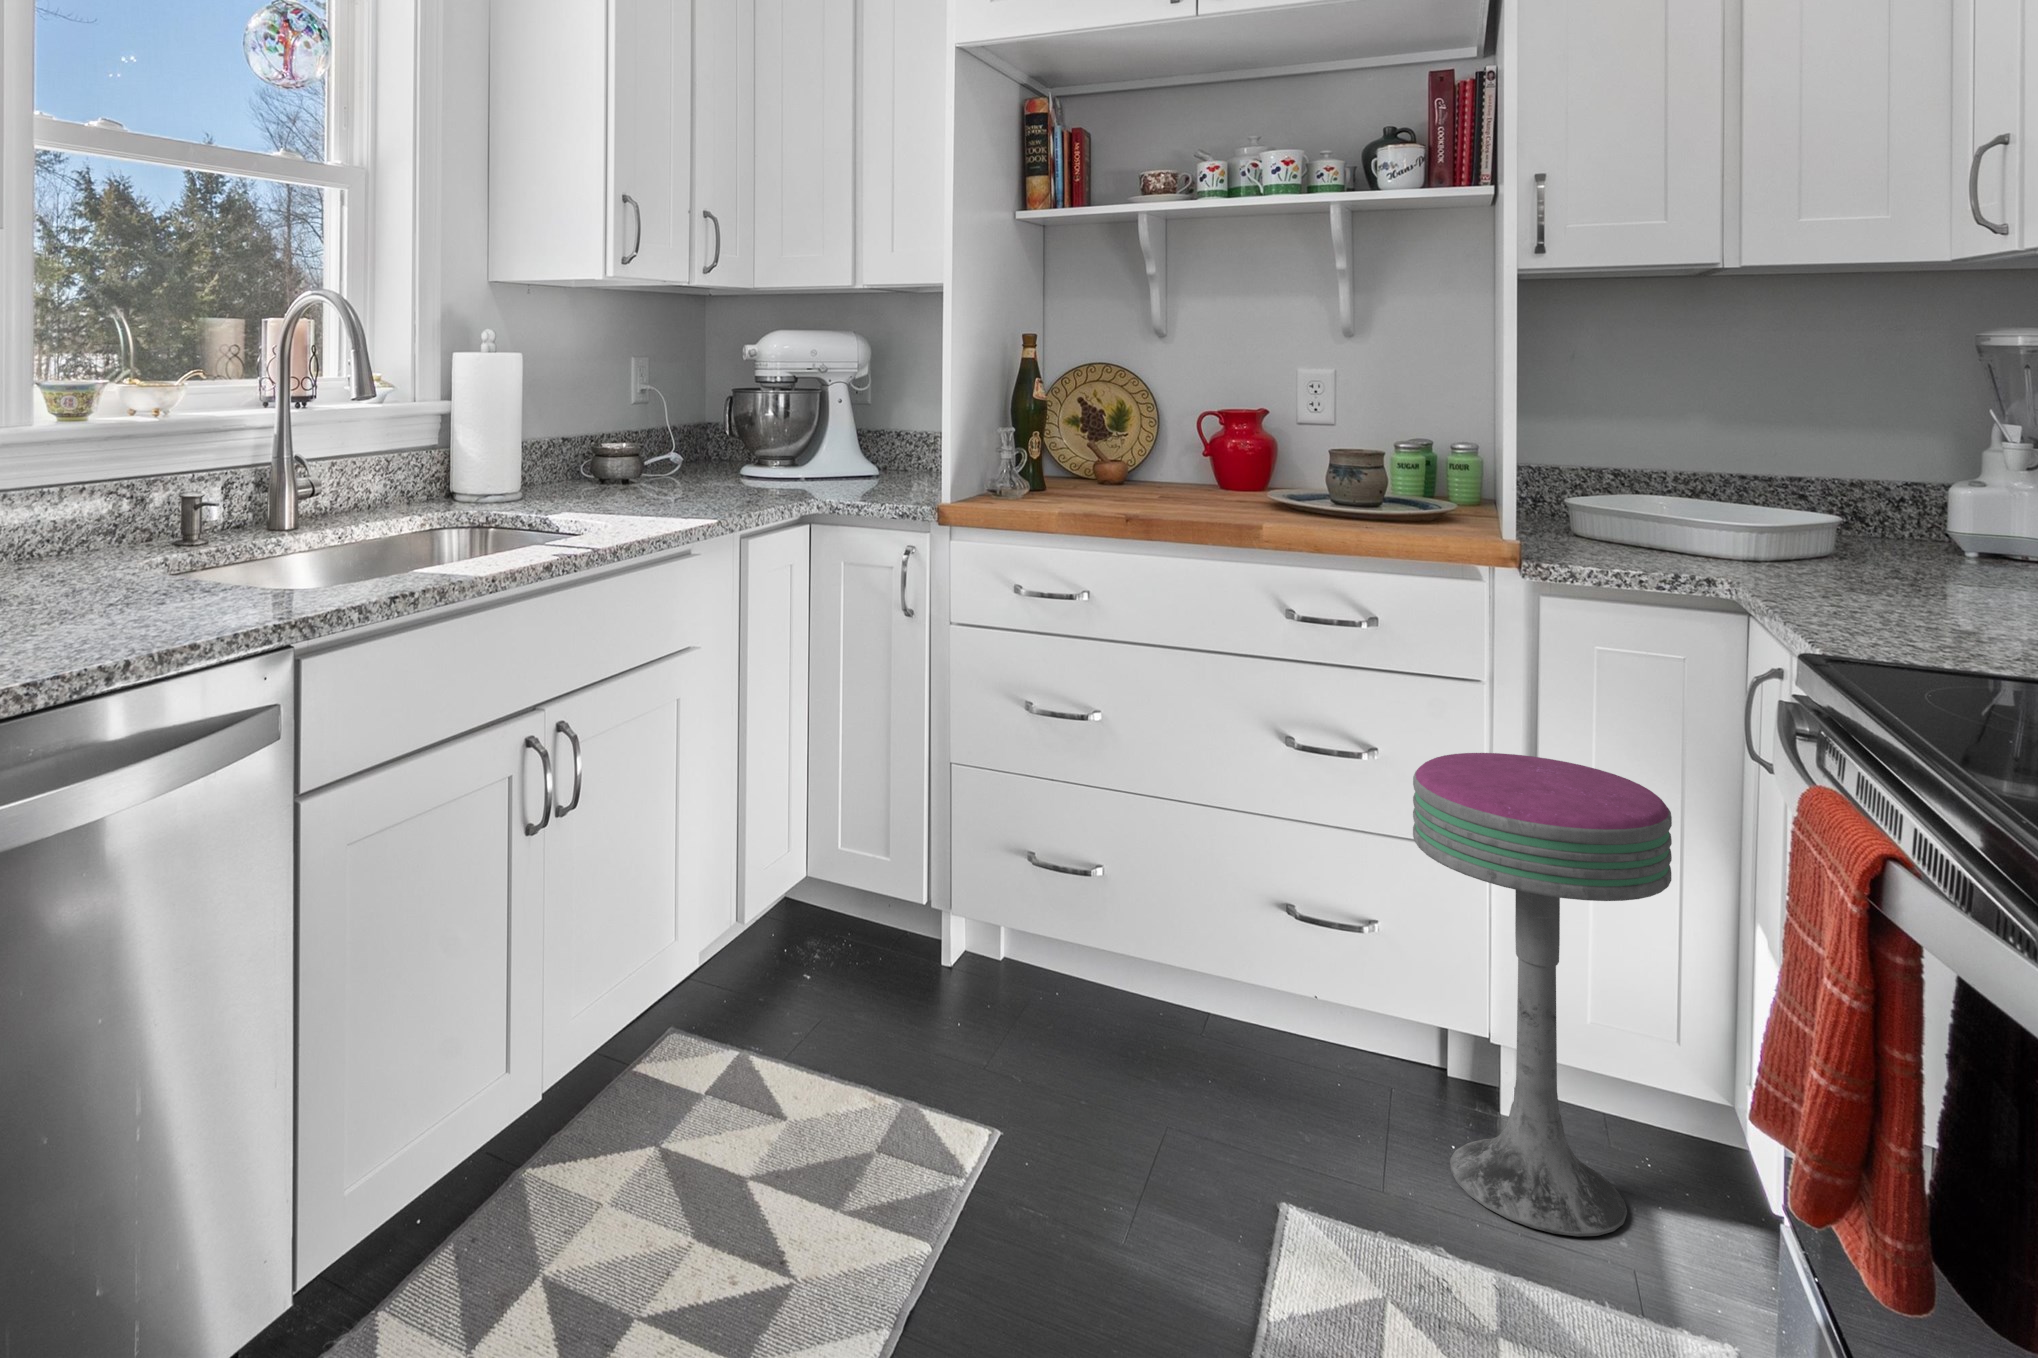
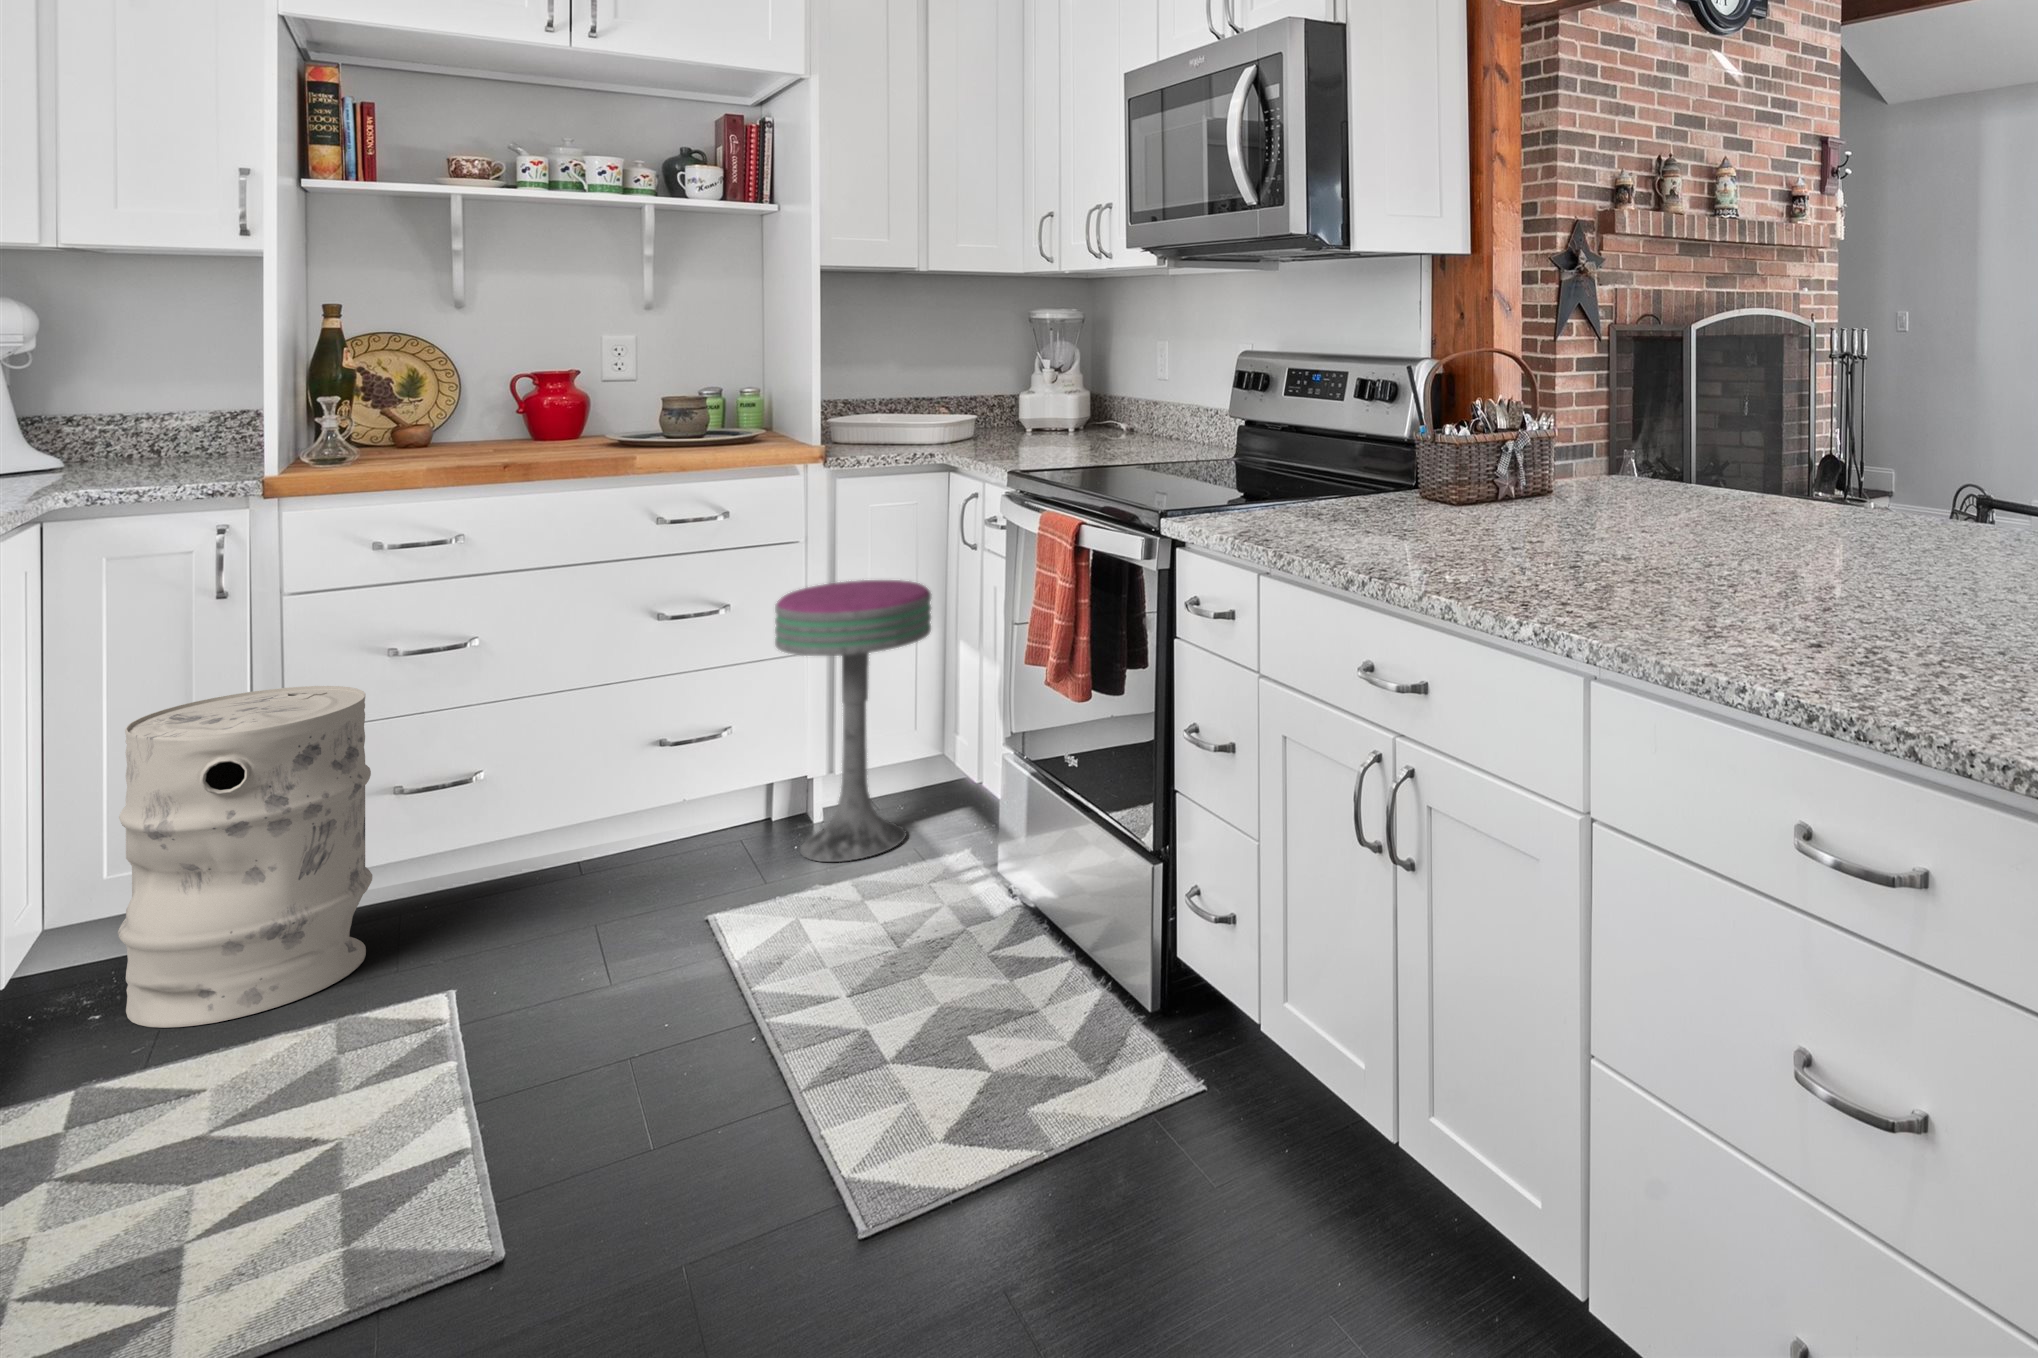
trash can: none [799,717,981,1063] -> present [118,686,372,1028]

